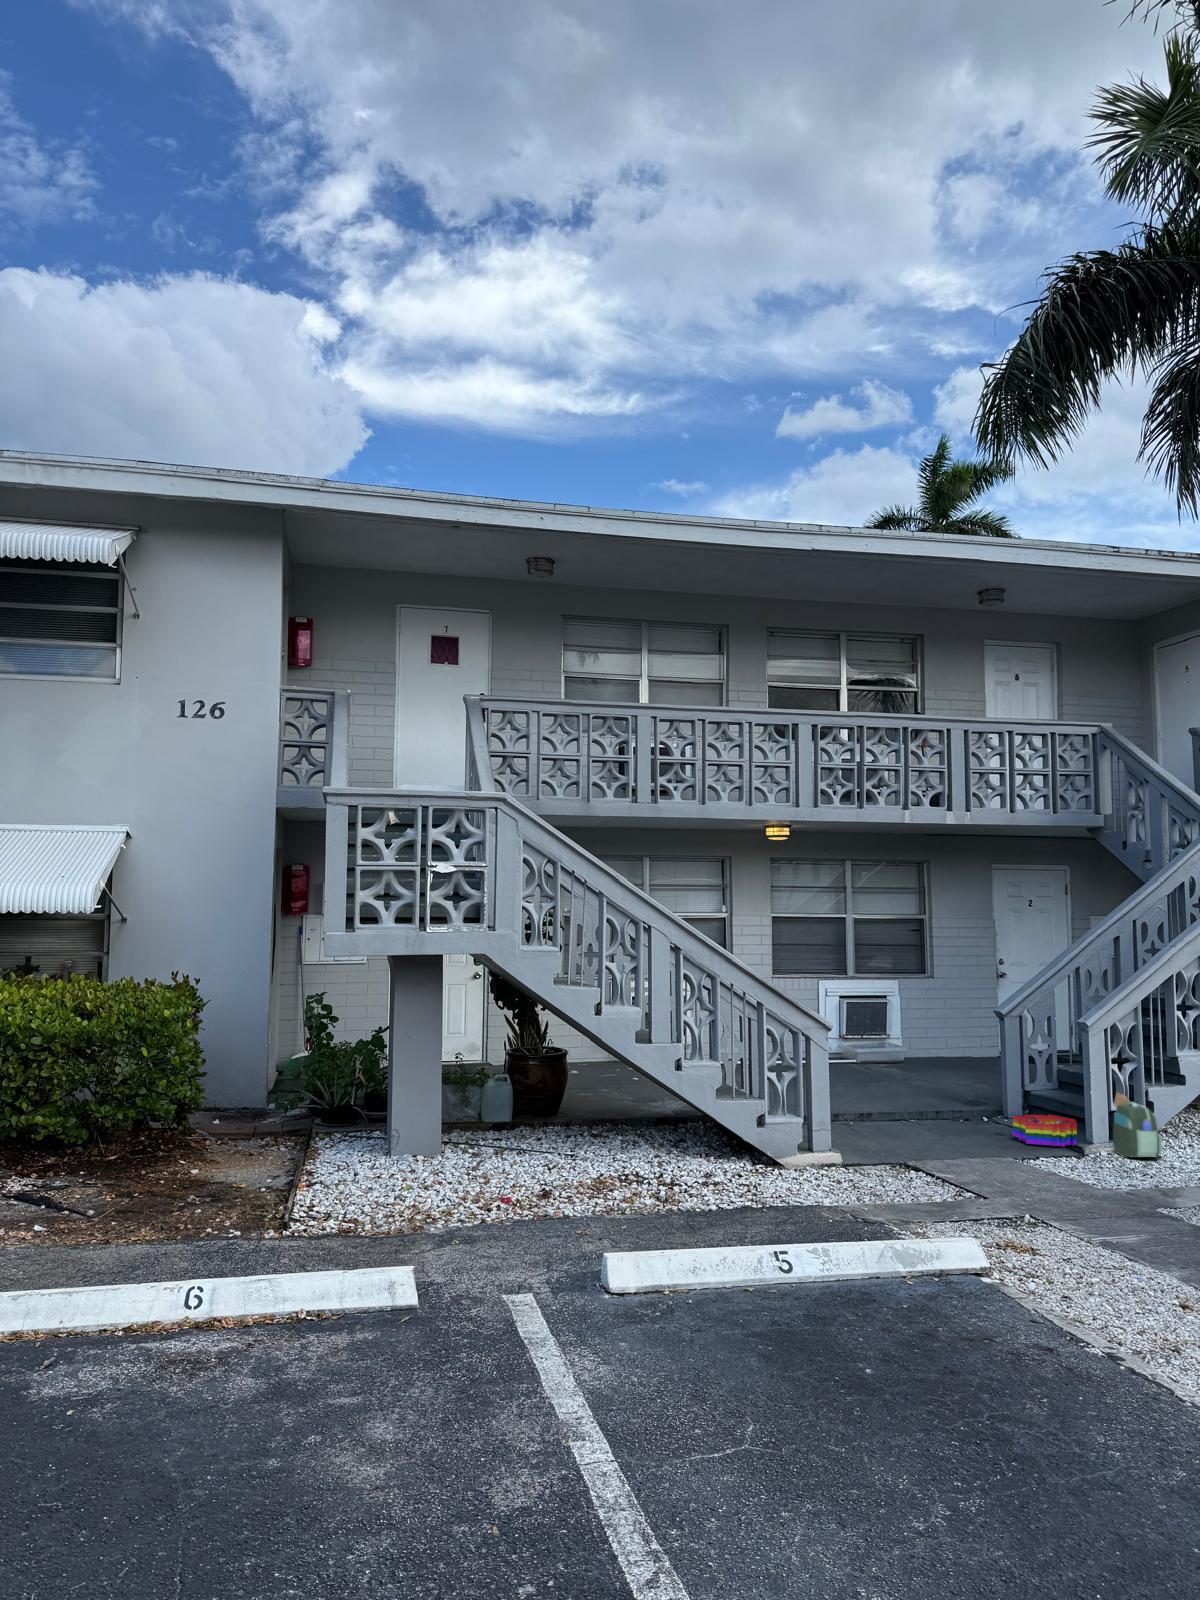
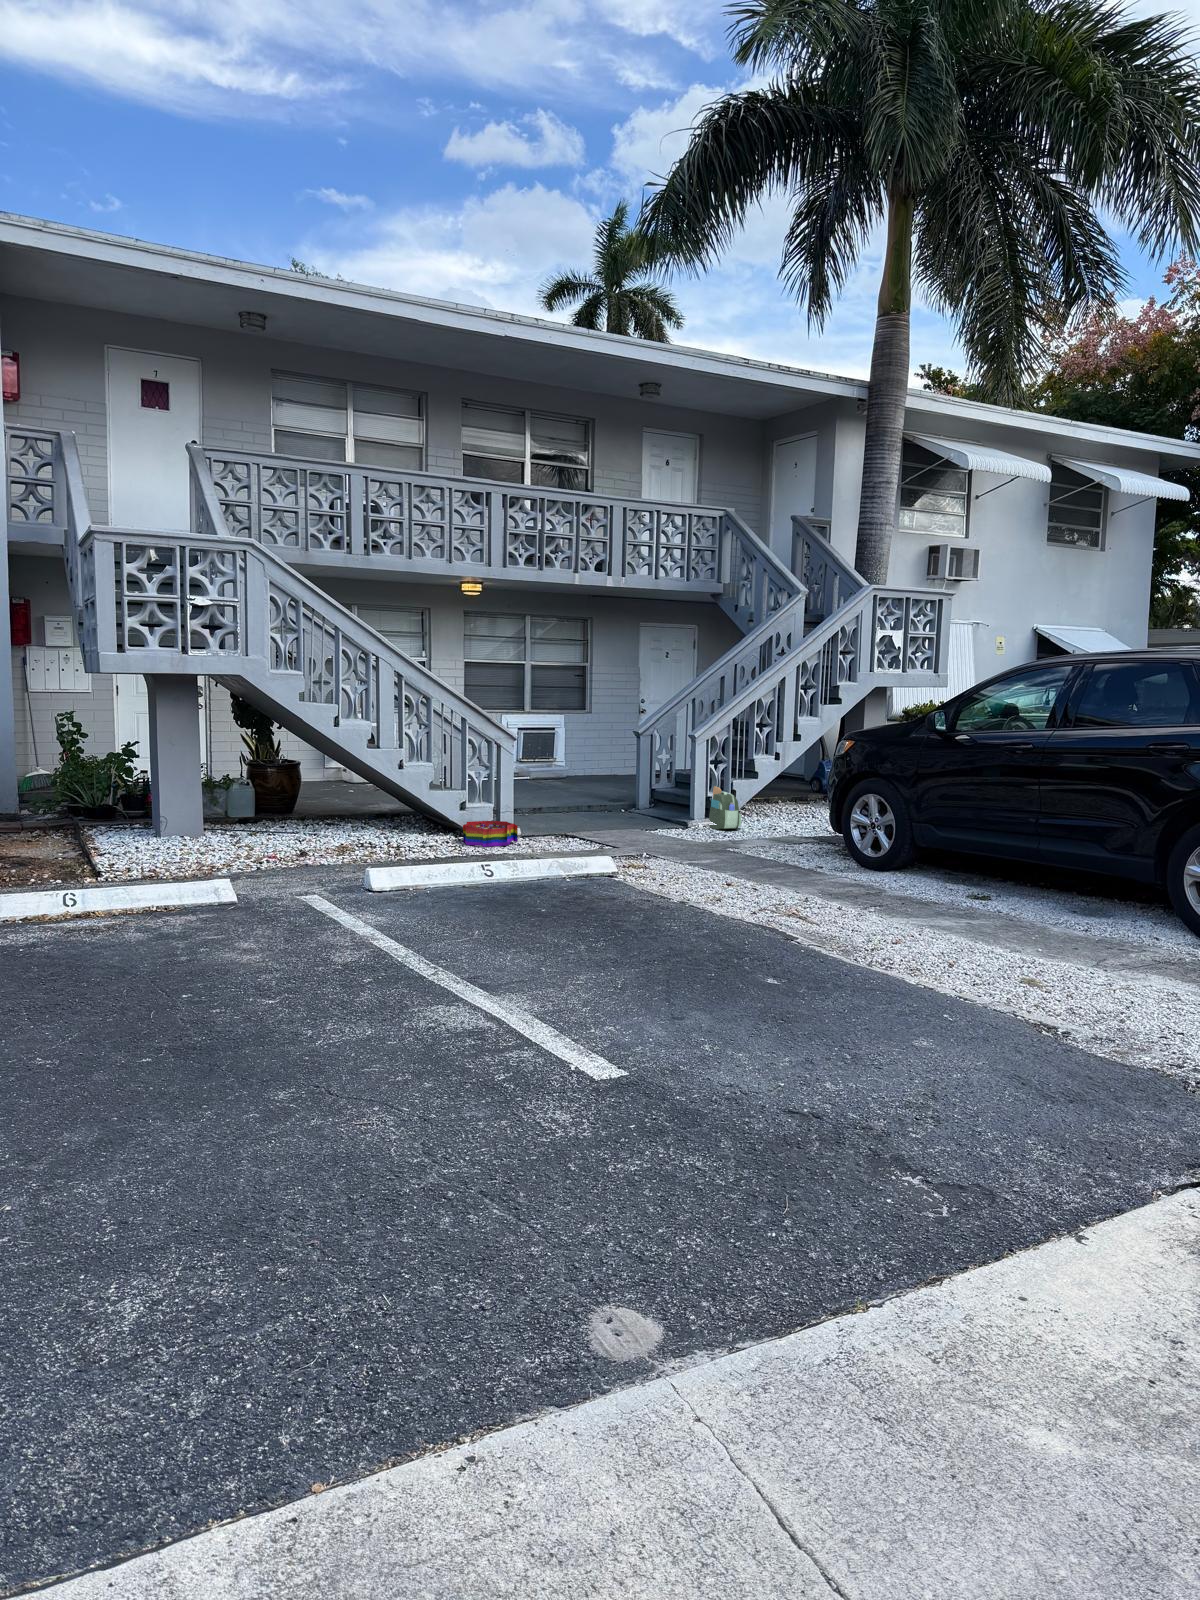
storage bin: present [1012,1114,1077,1147] -> present [463,821,518,847]

